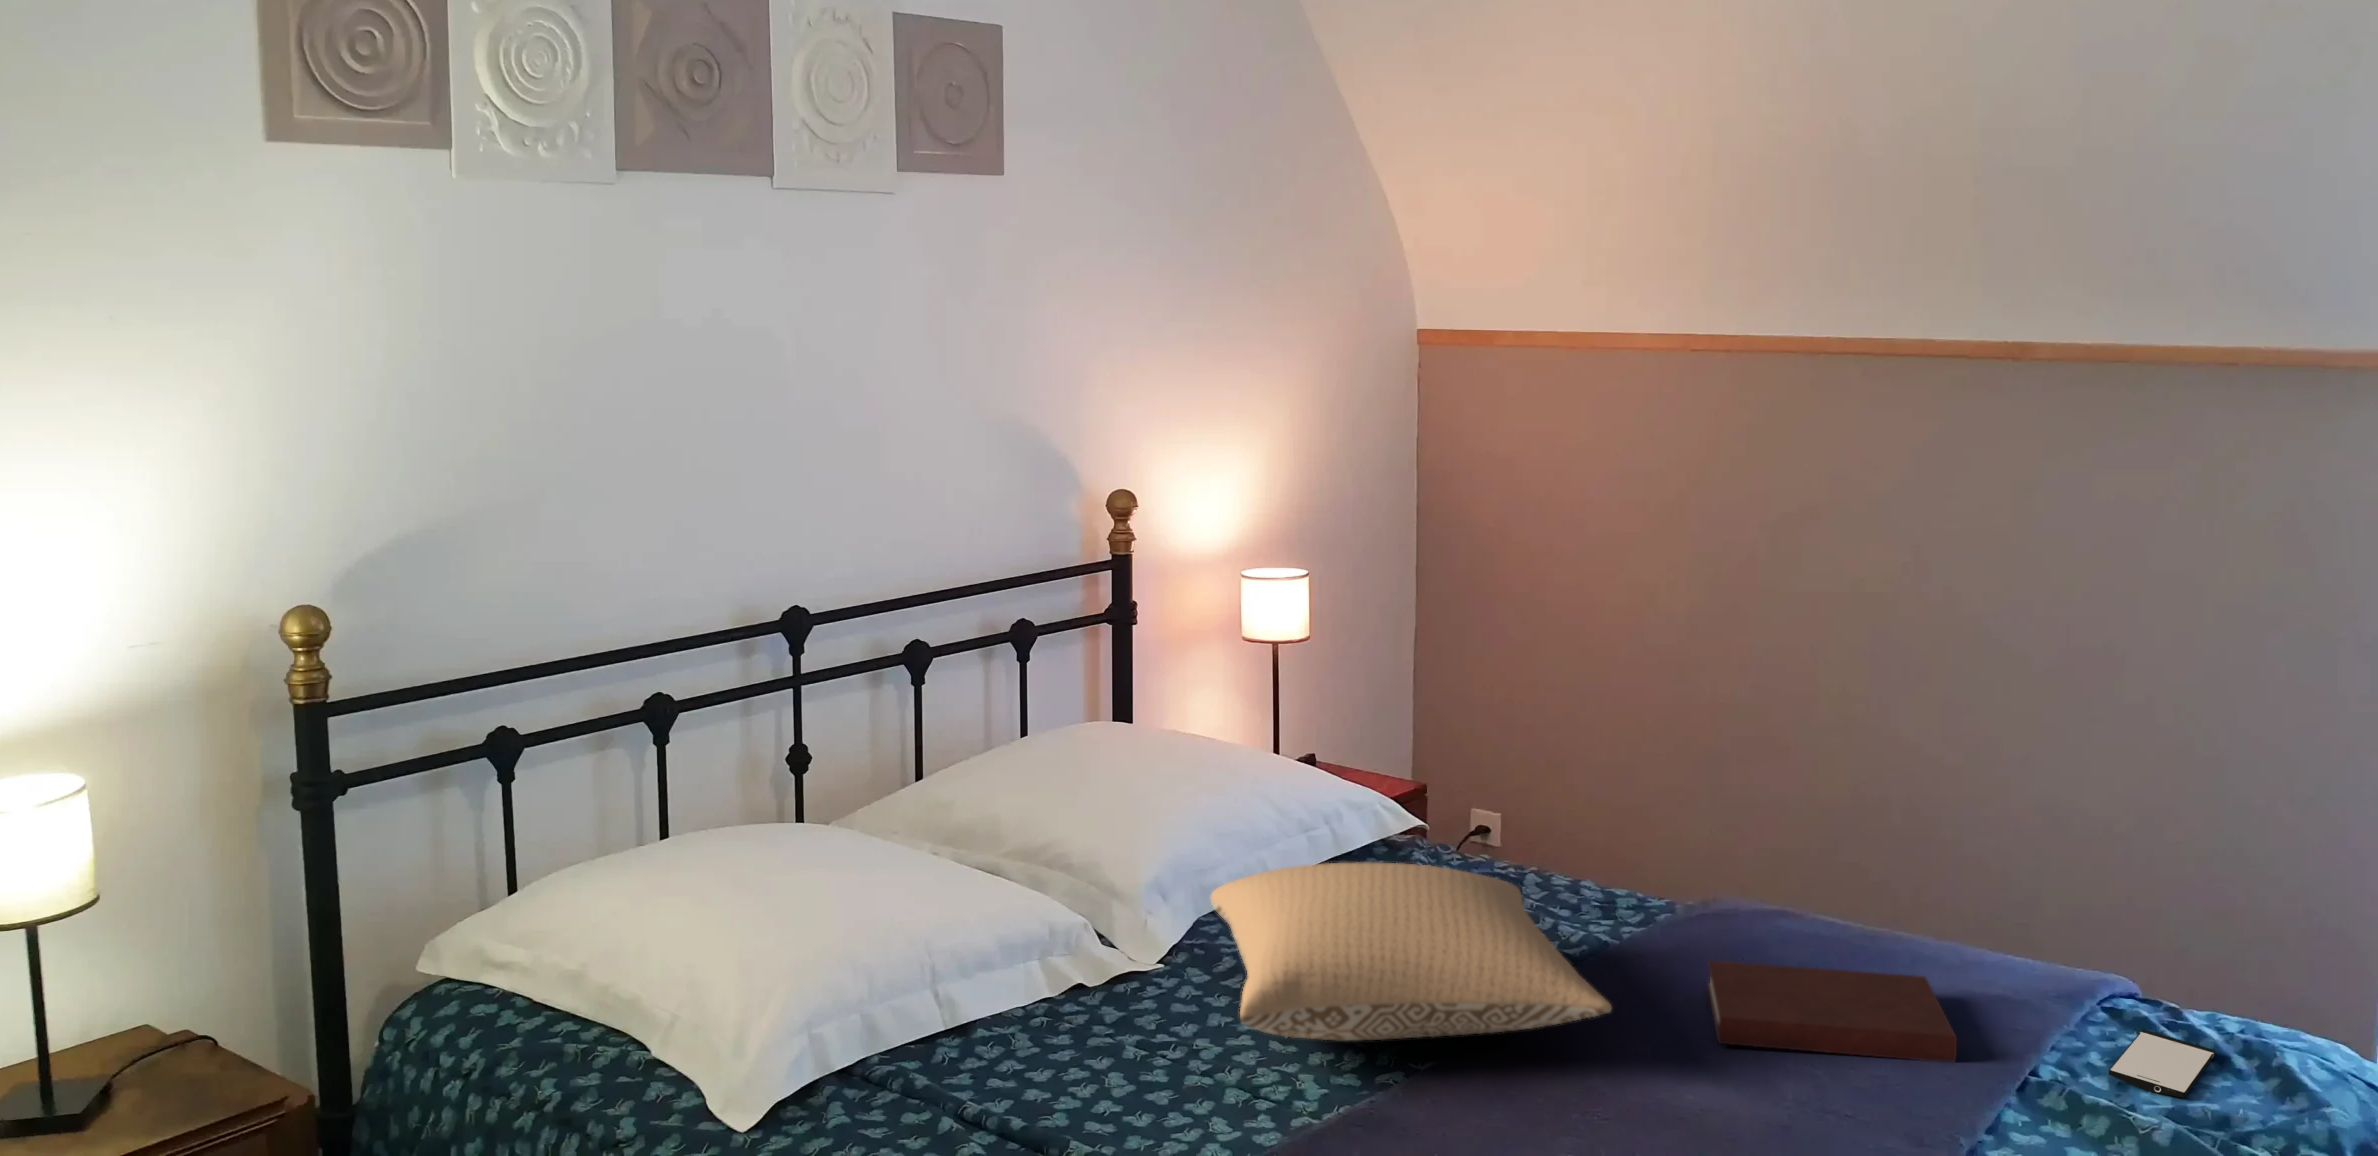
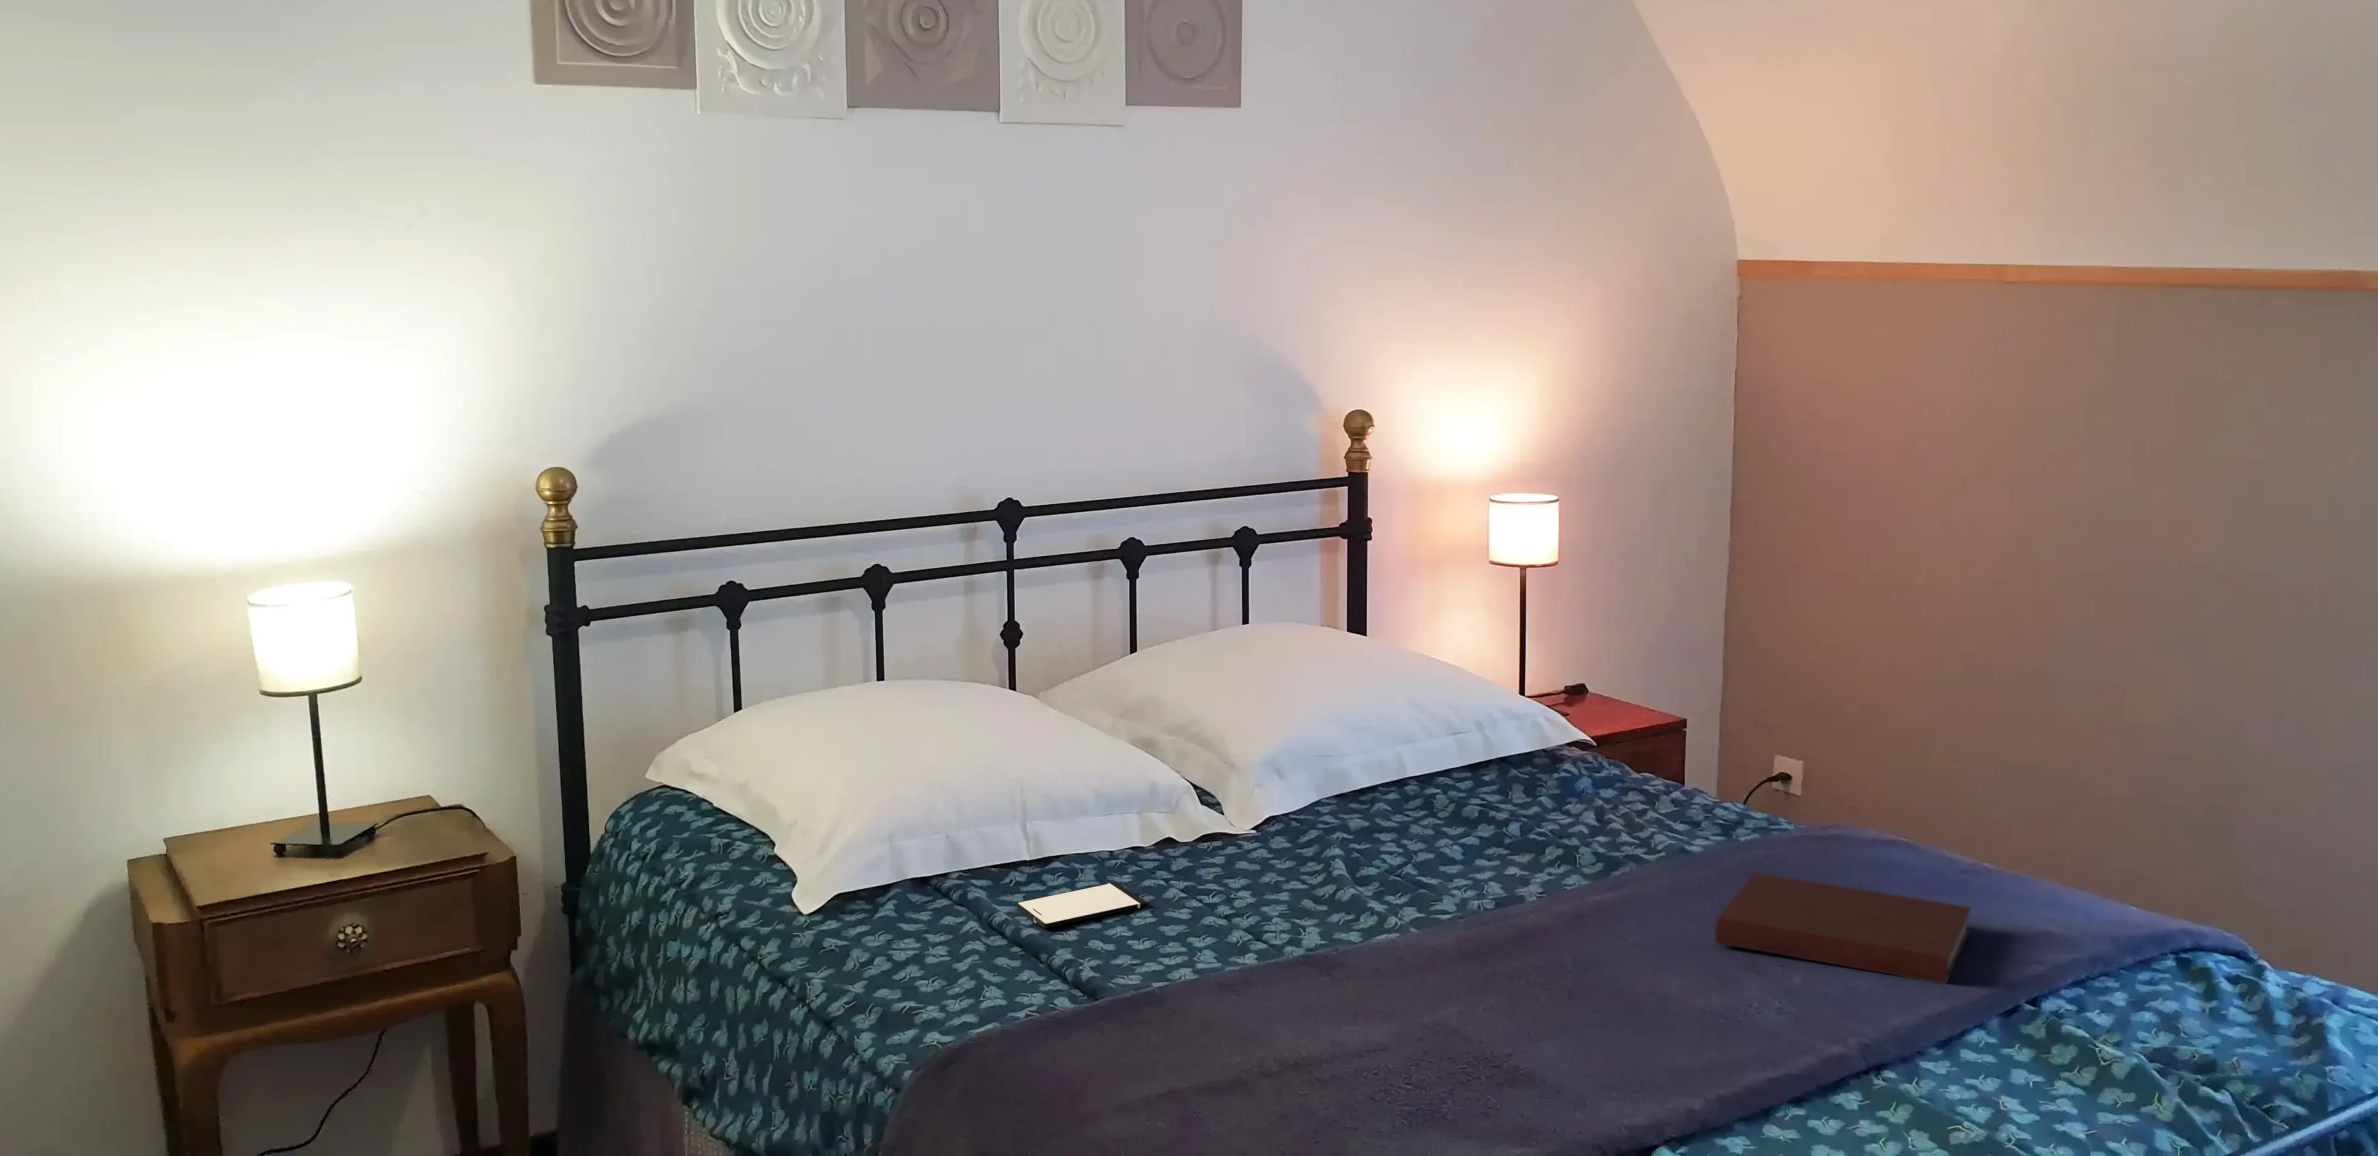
pillow: present [1211,863,1612,1040] -> none [1241,749,1597,906]
smartphone: present [2109,1030,2215,1098] -> present [1017,882,1146,928]

